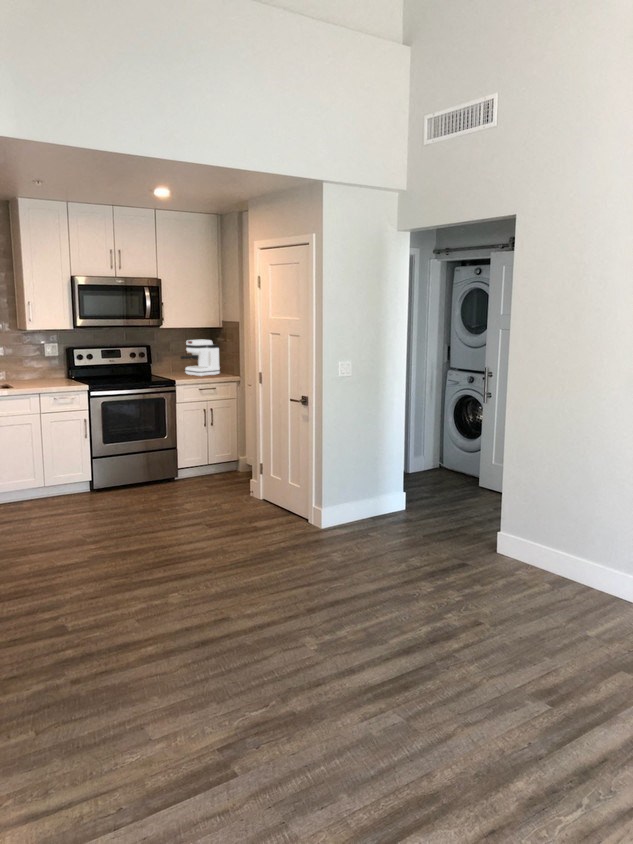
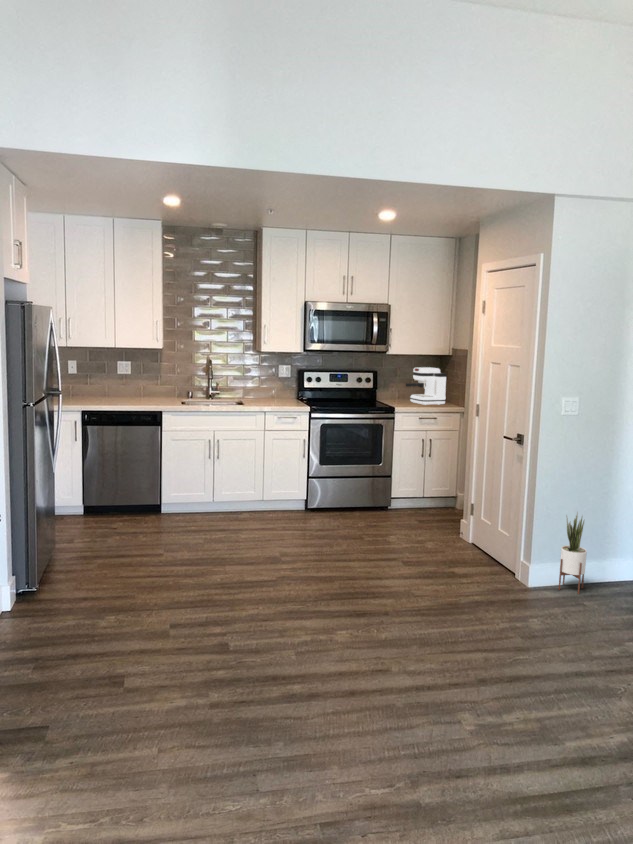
potted plant: none [347,459,367,529] -> present [559,512,587,594]

